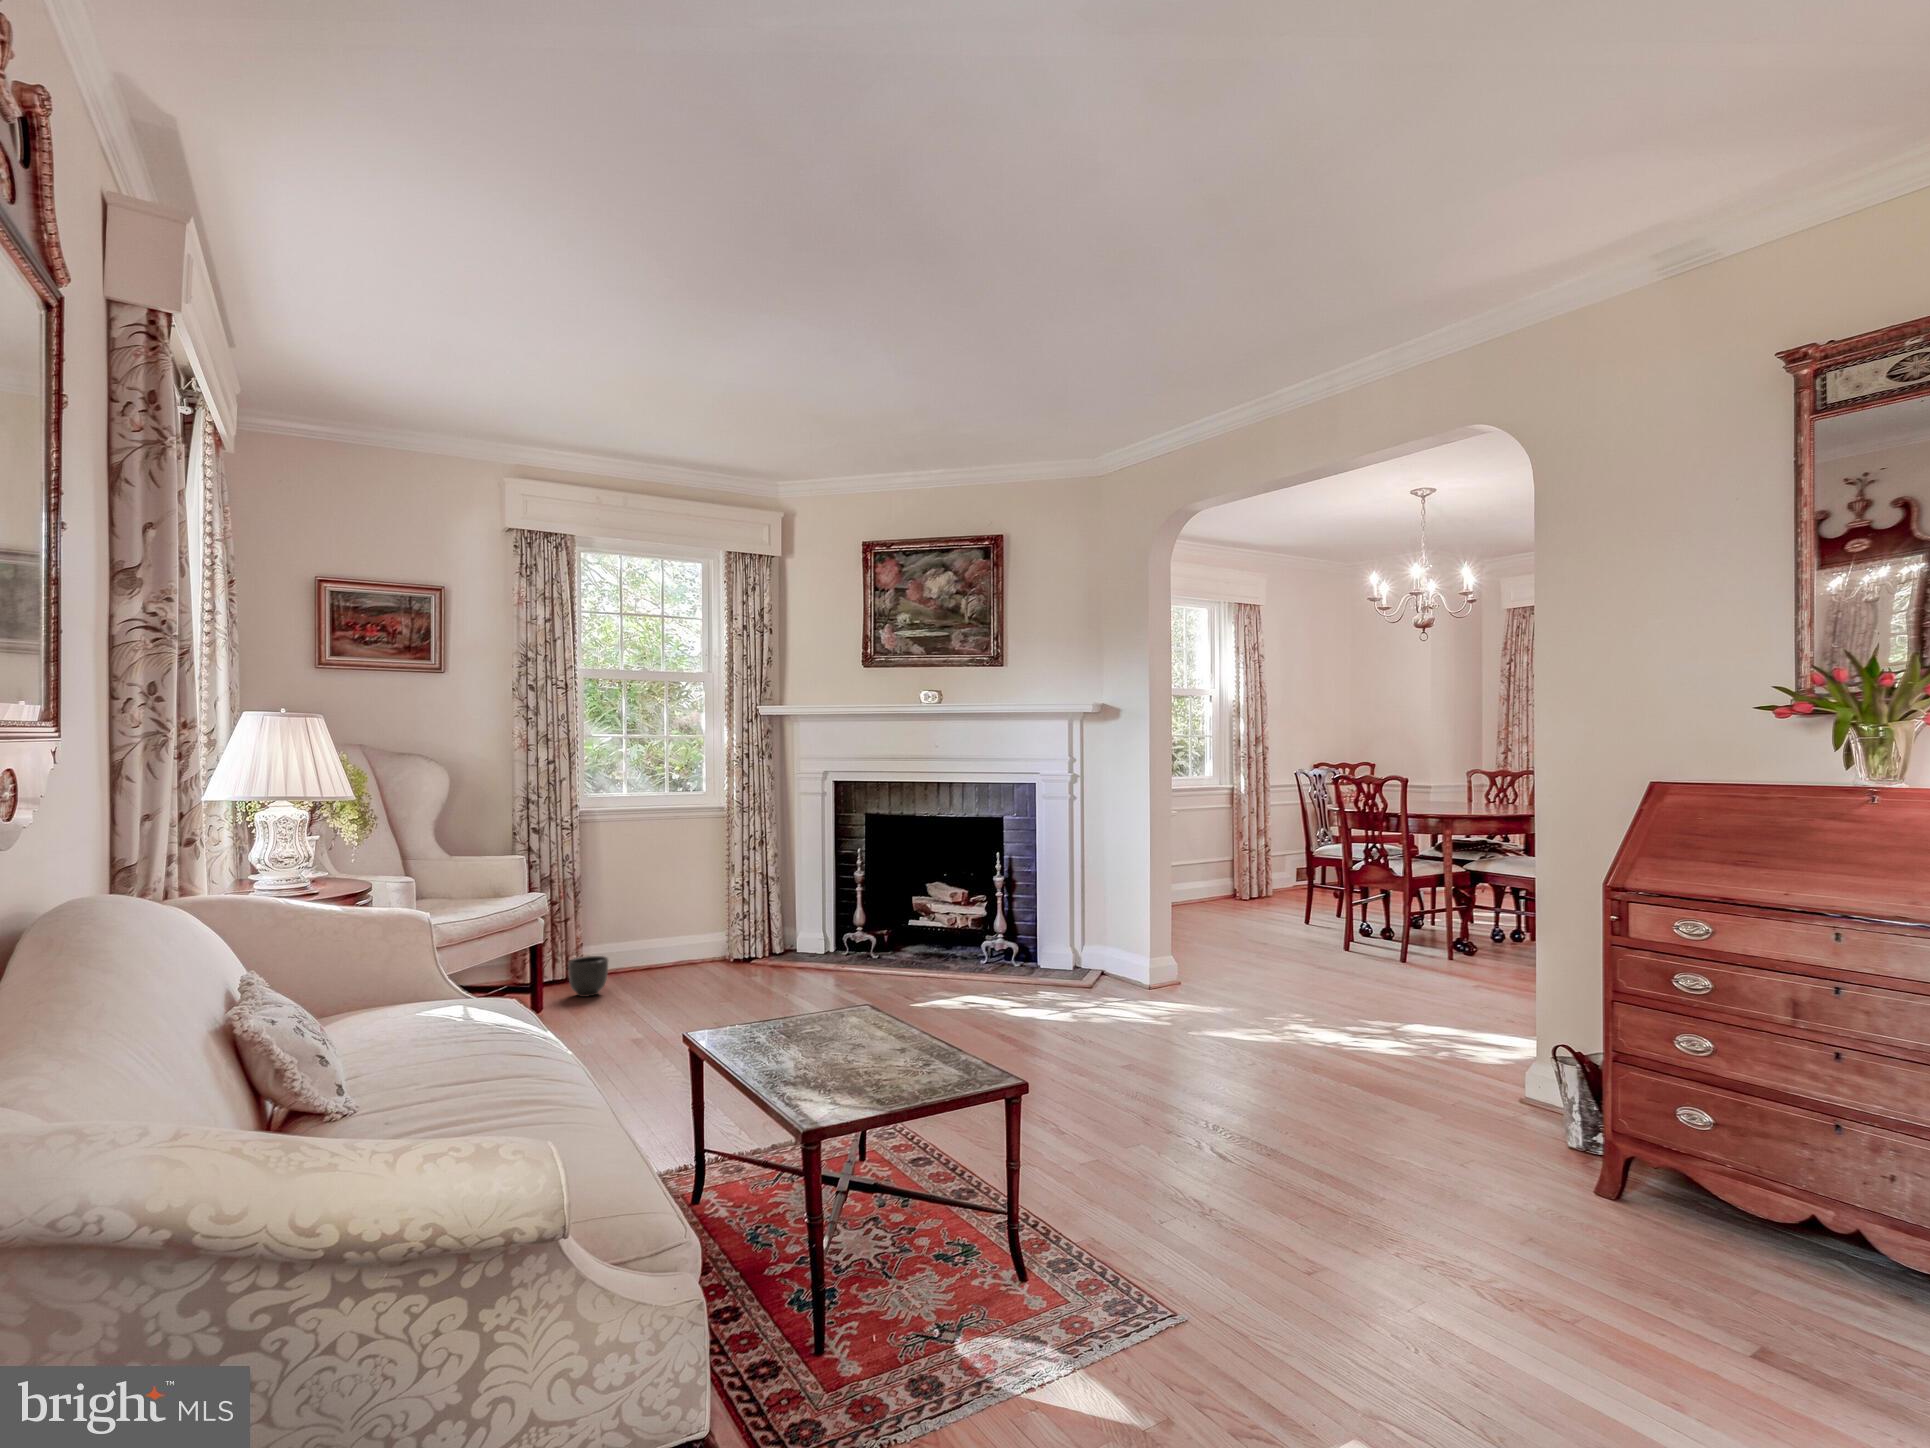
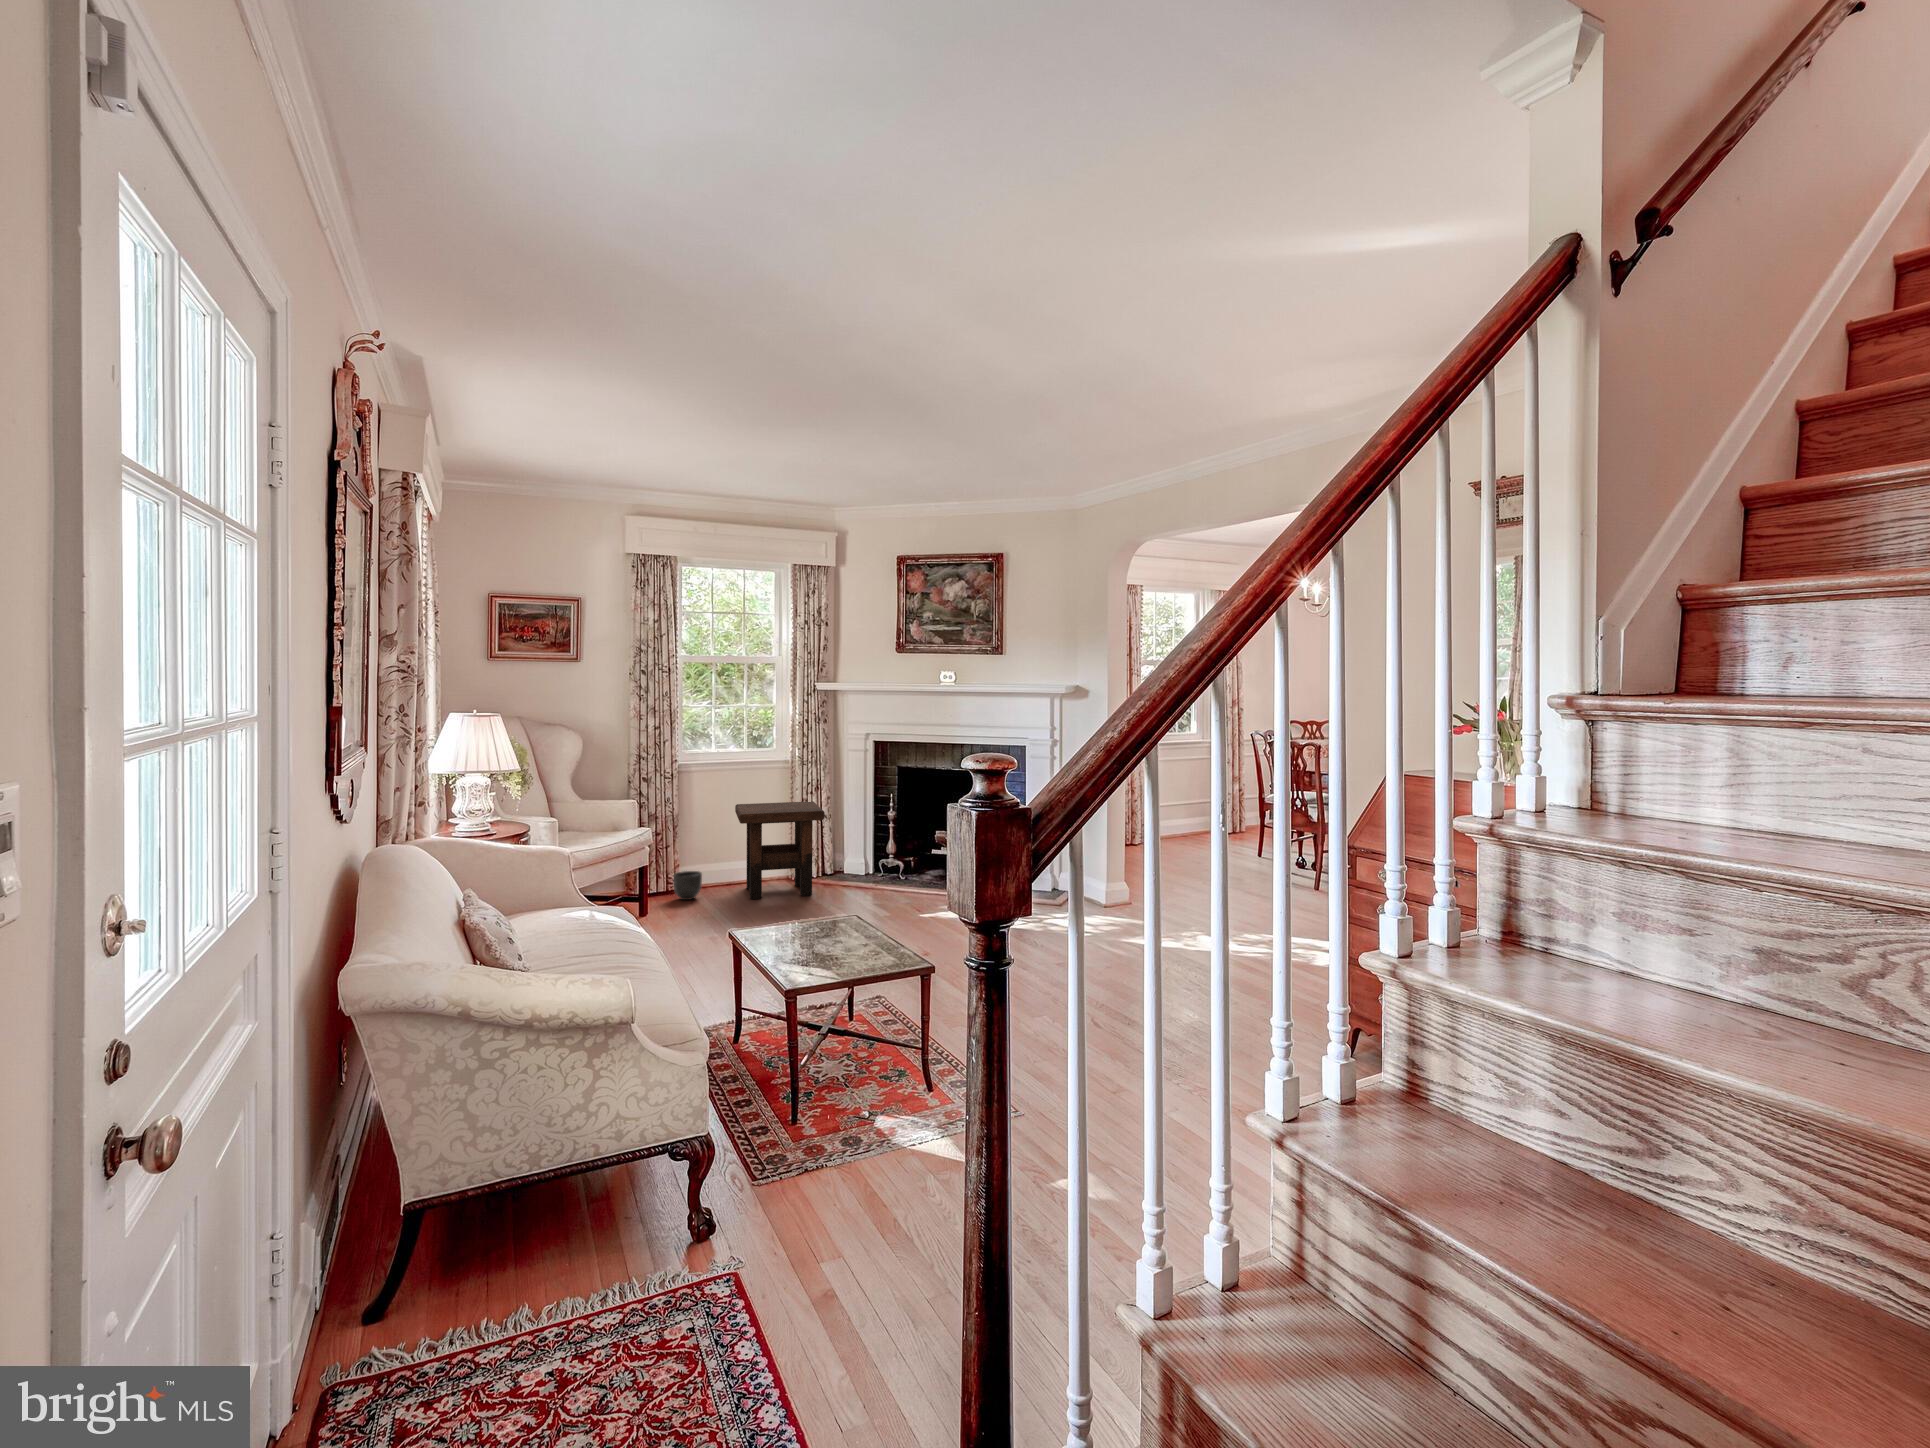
side table: none [652,860,777,993] -> present [735,801,825,899]

